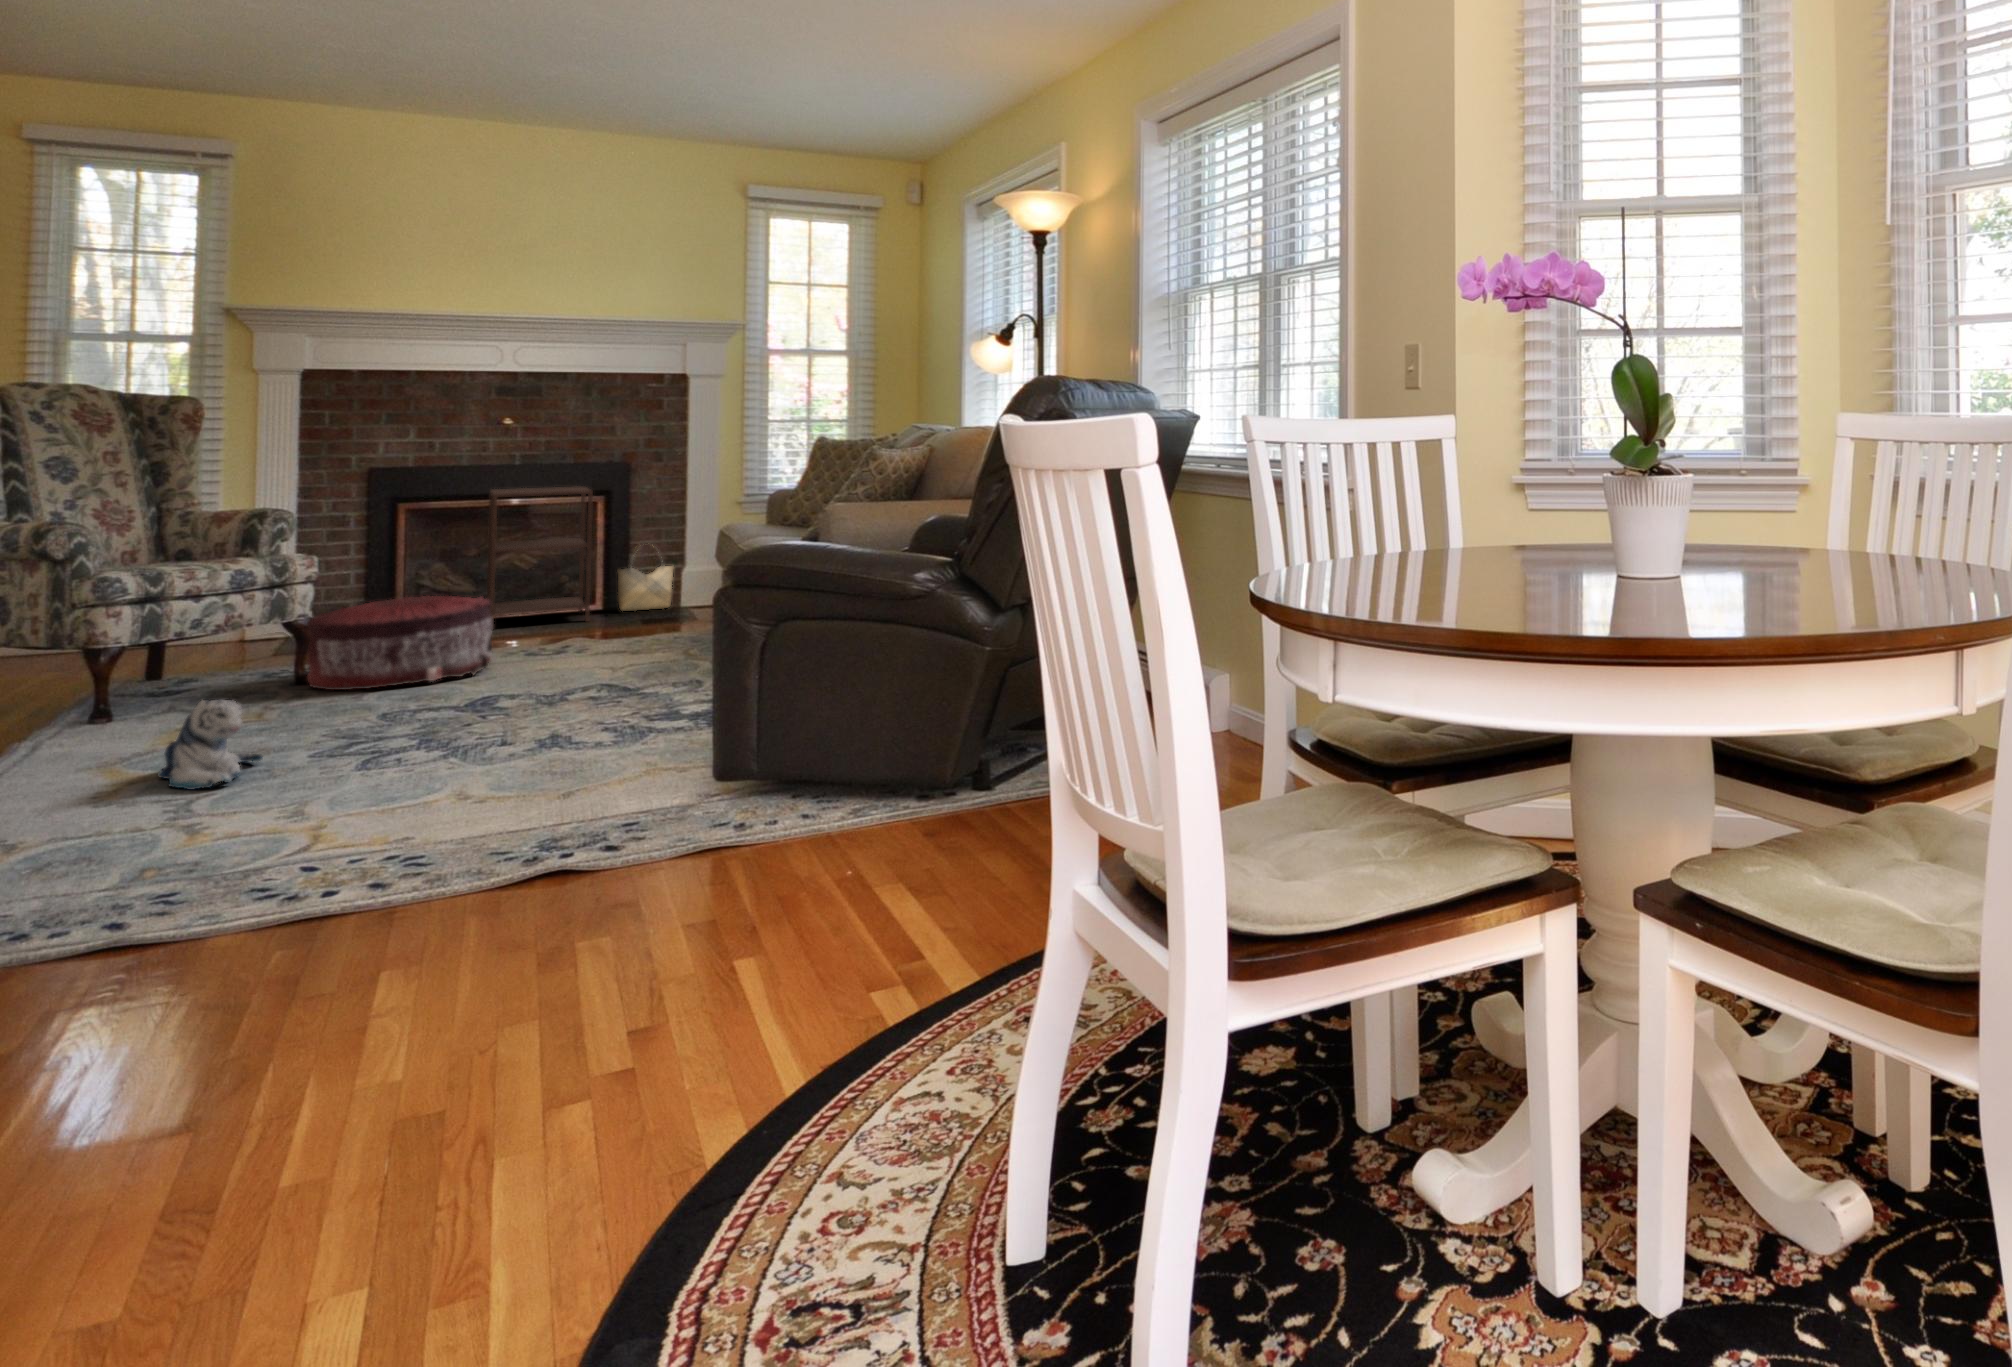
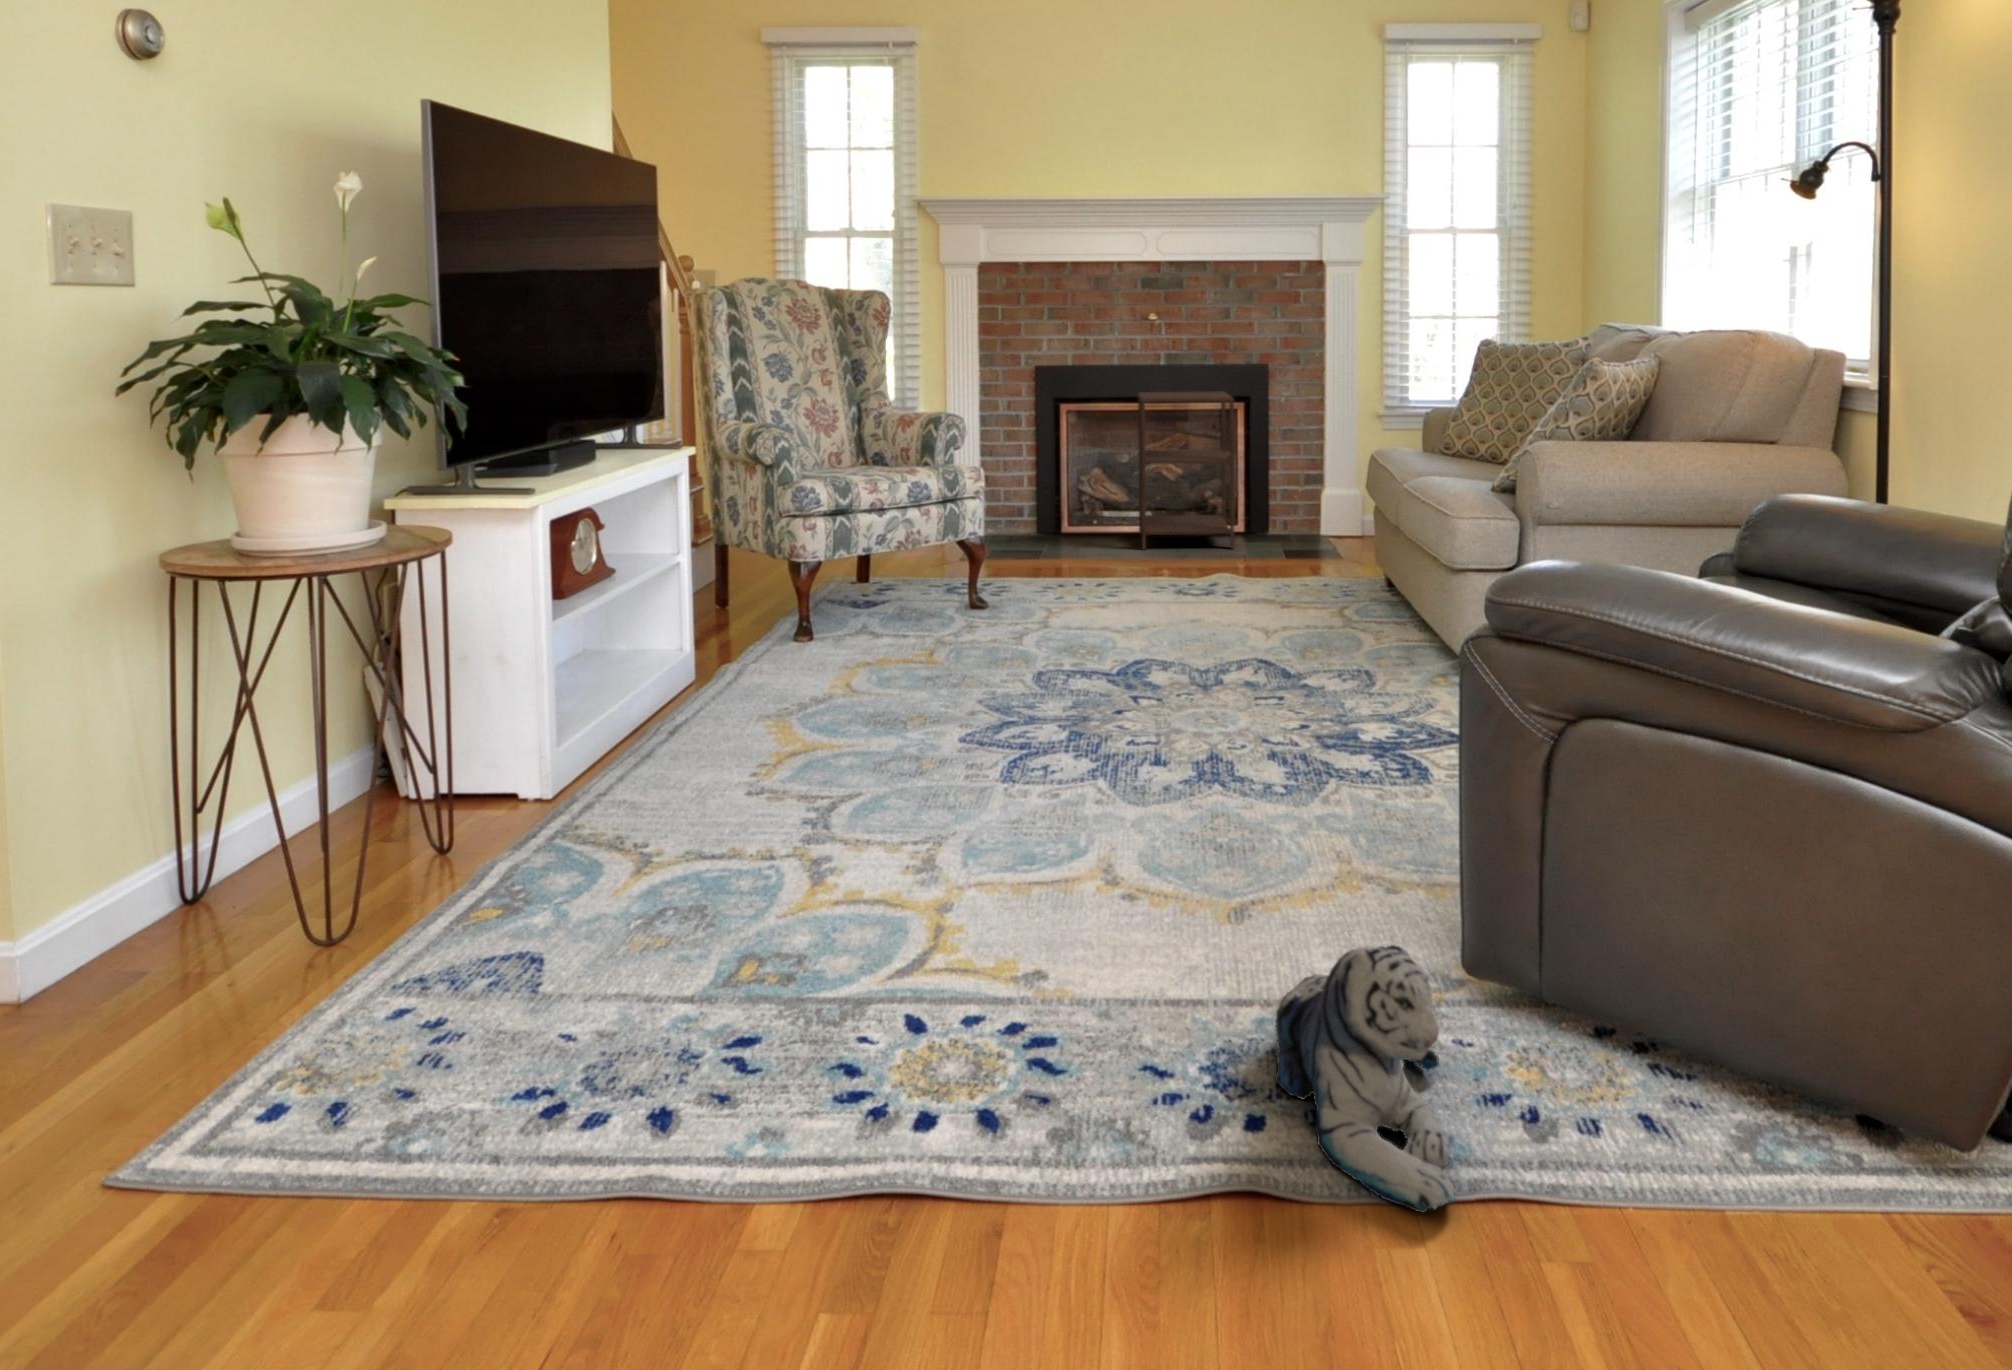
woven basket: present [618,544,673,611] -> none [1258,459,1315,537]
pouf: present [307,596,492,690] -> none [975,519,1146,633]
plush toy: present [158,700,262,790] -> present [1275,945,1456,1213]

